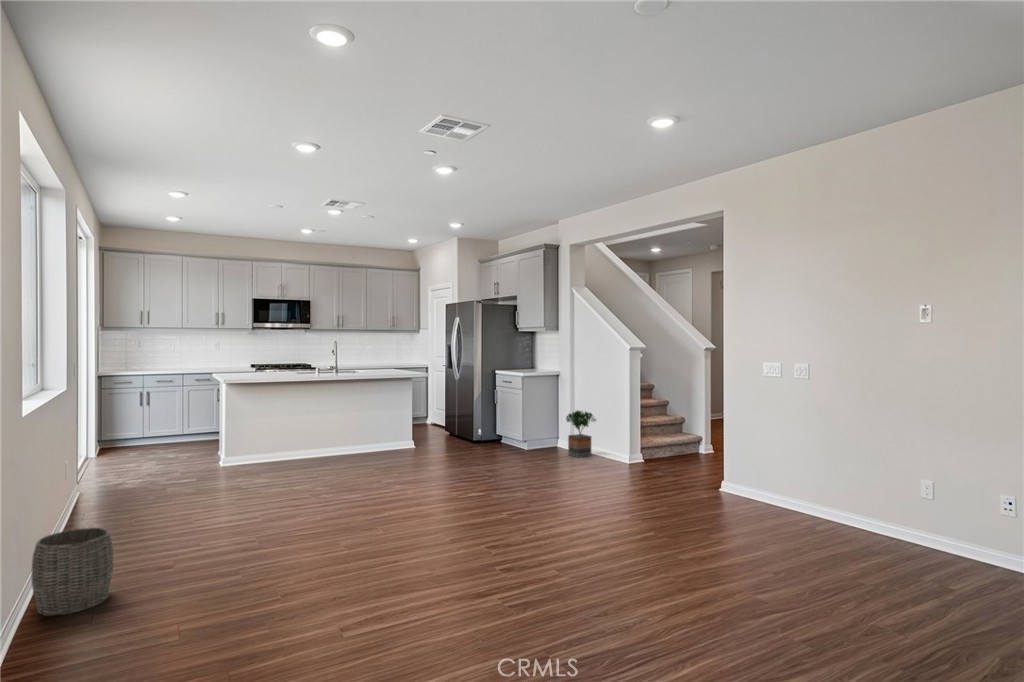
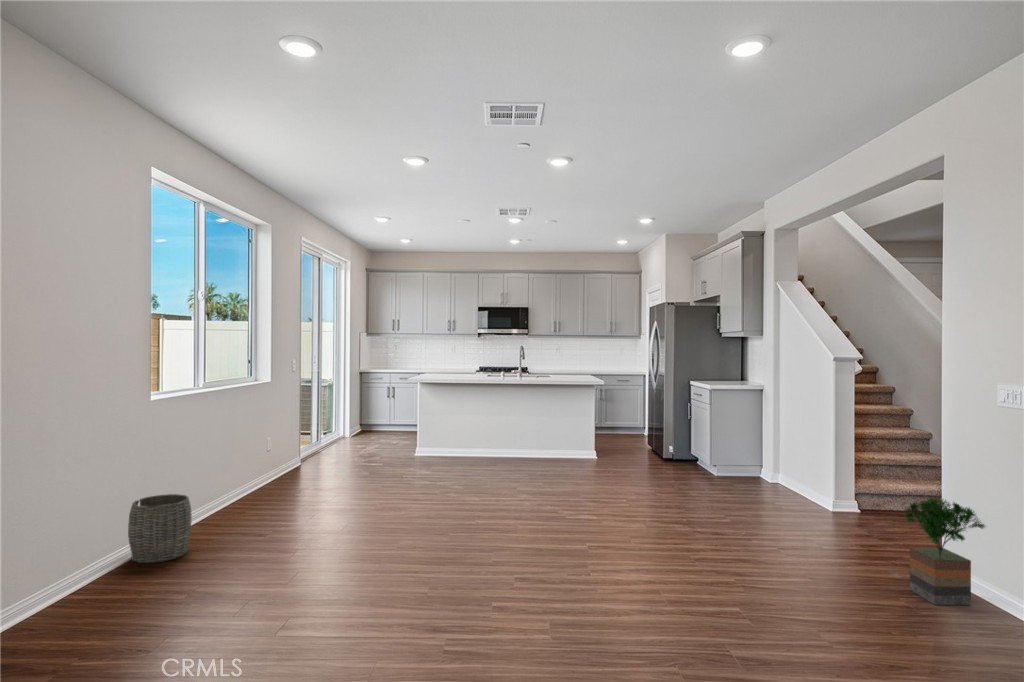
potted tree: present [566,411,596,458] -> present [904,498,985,605]

